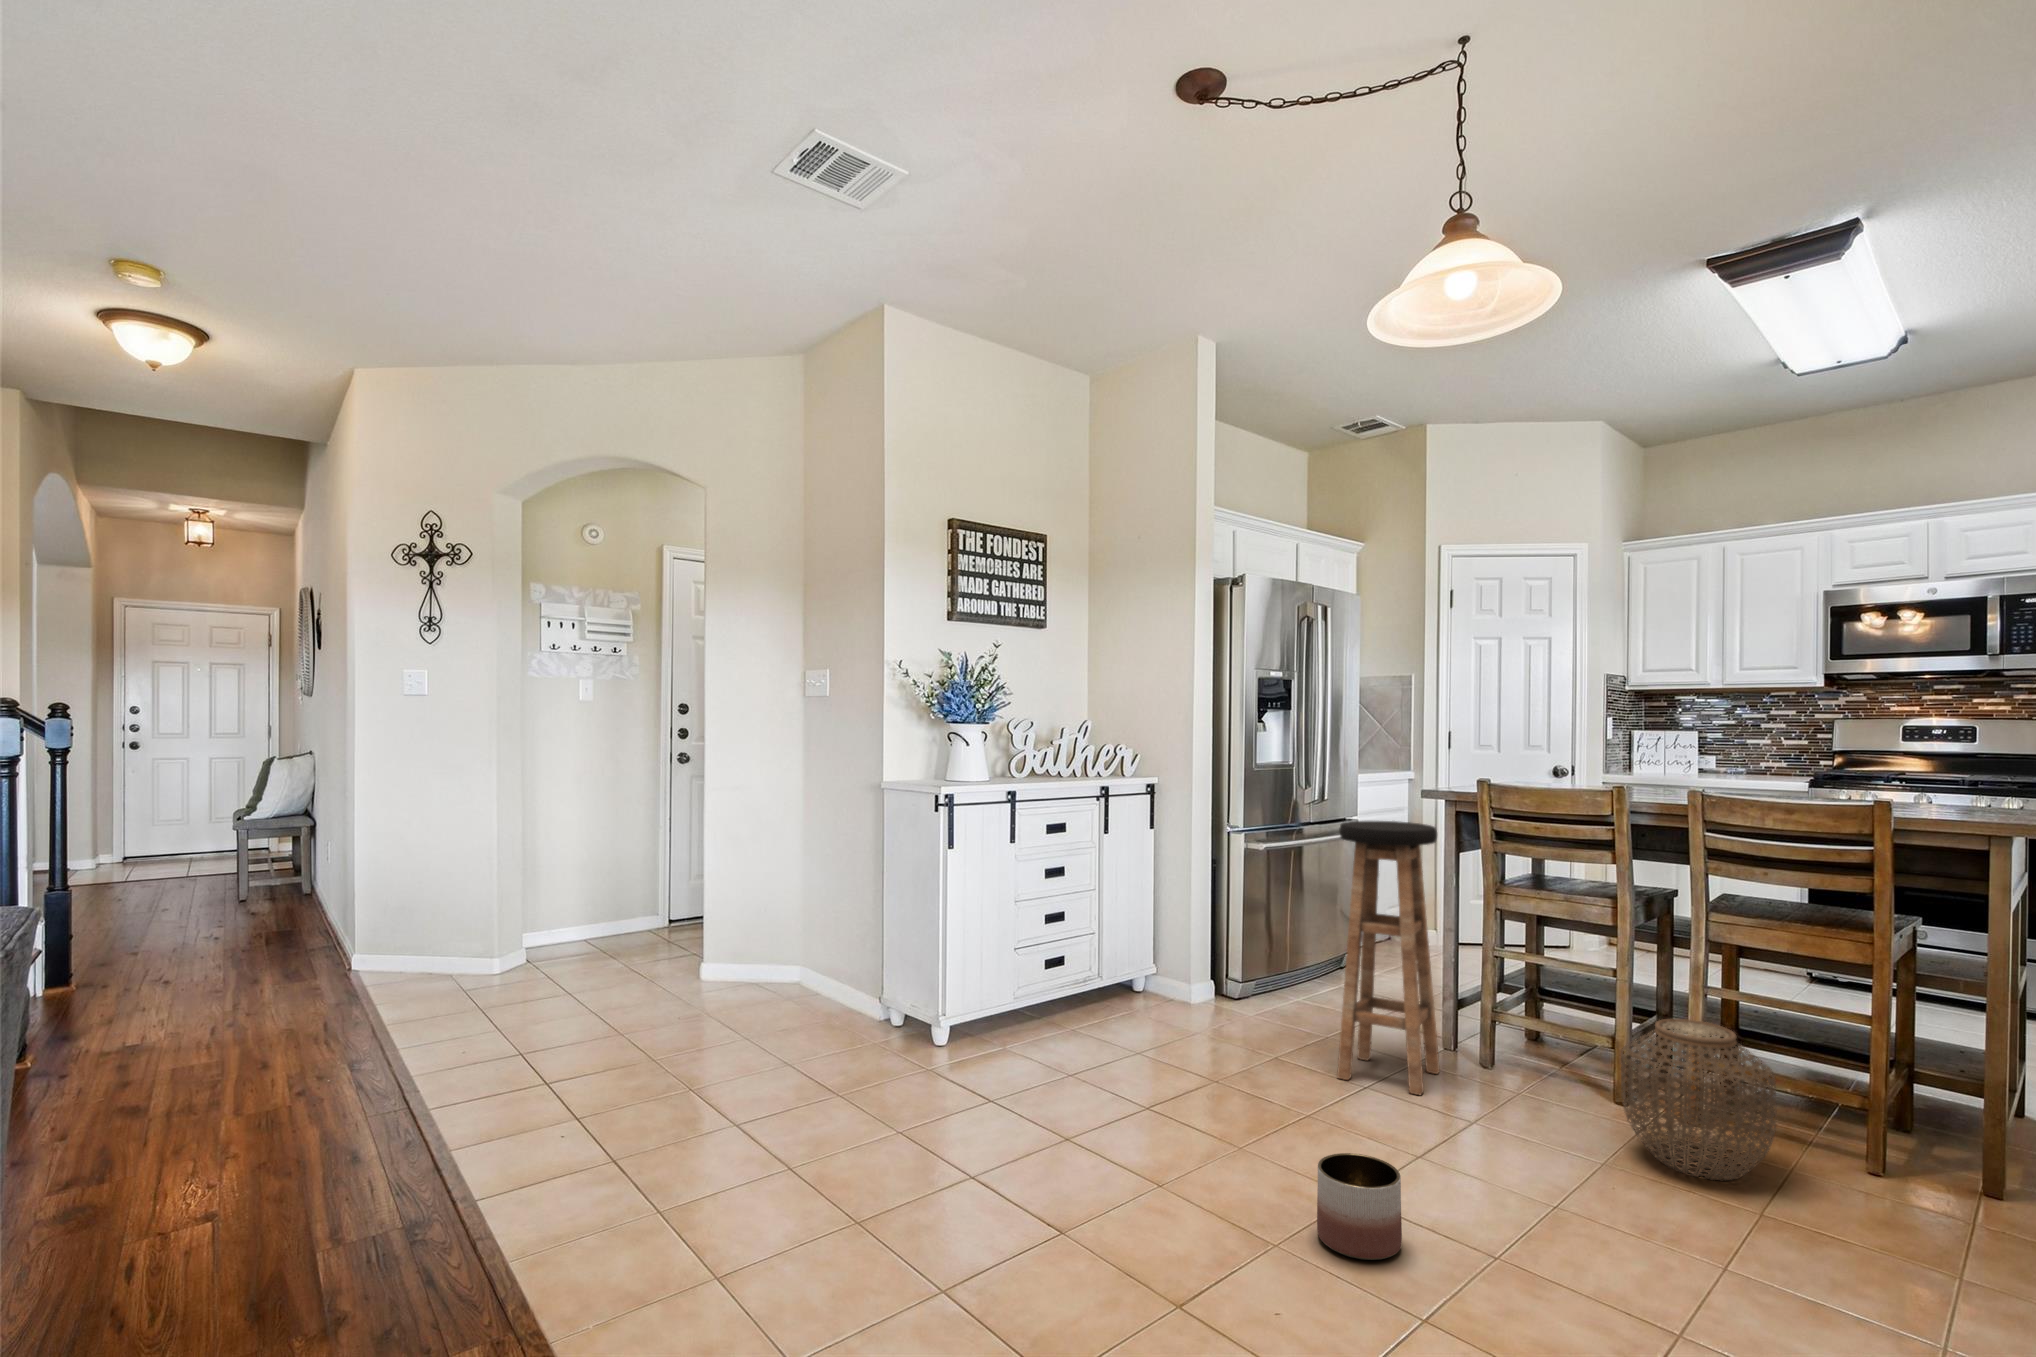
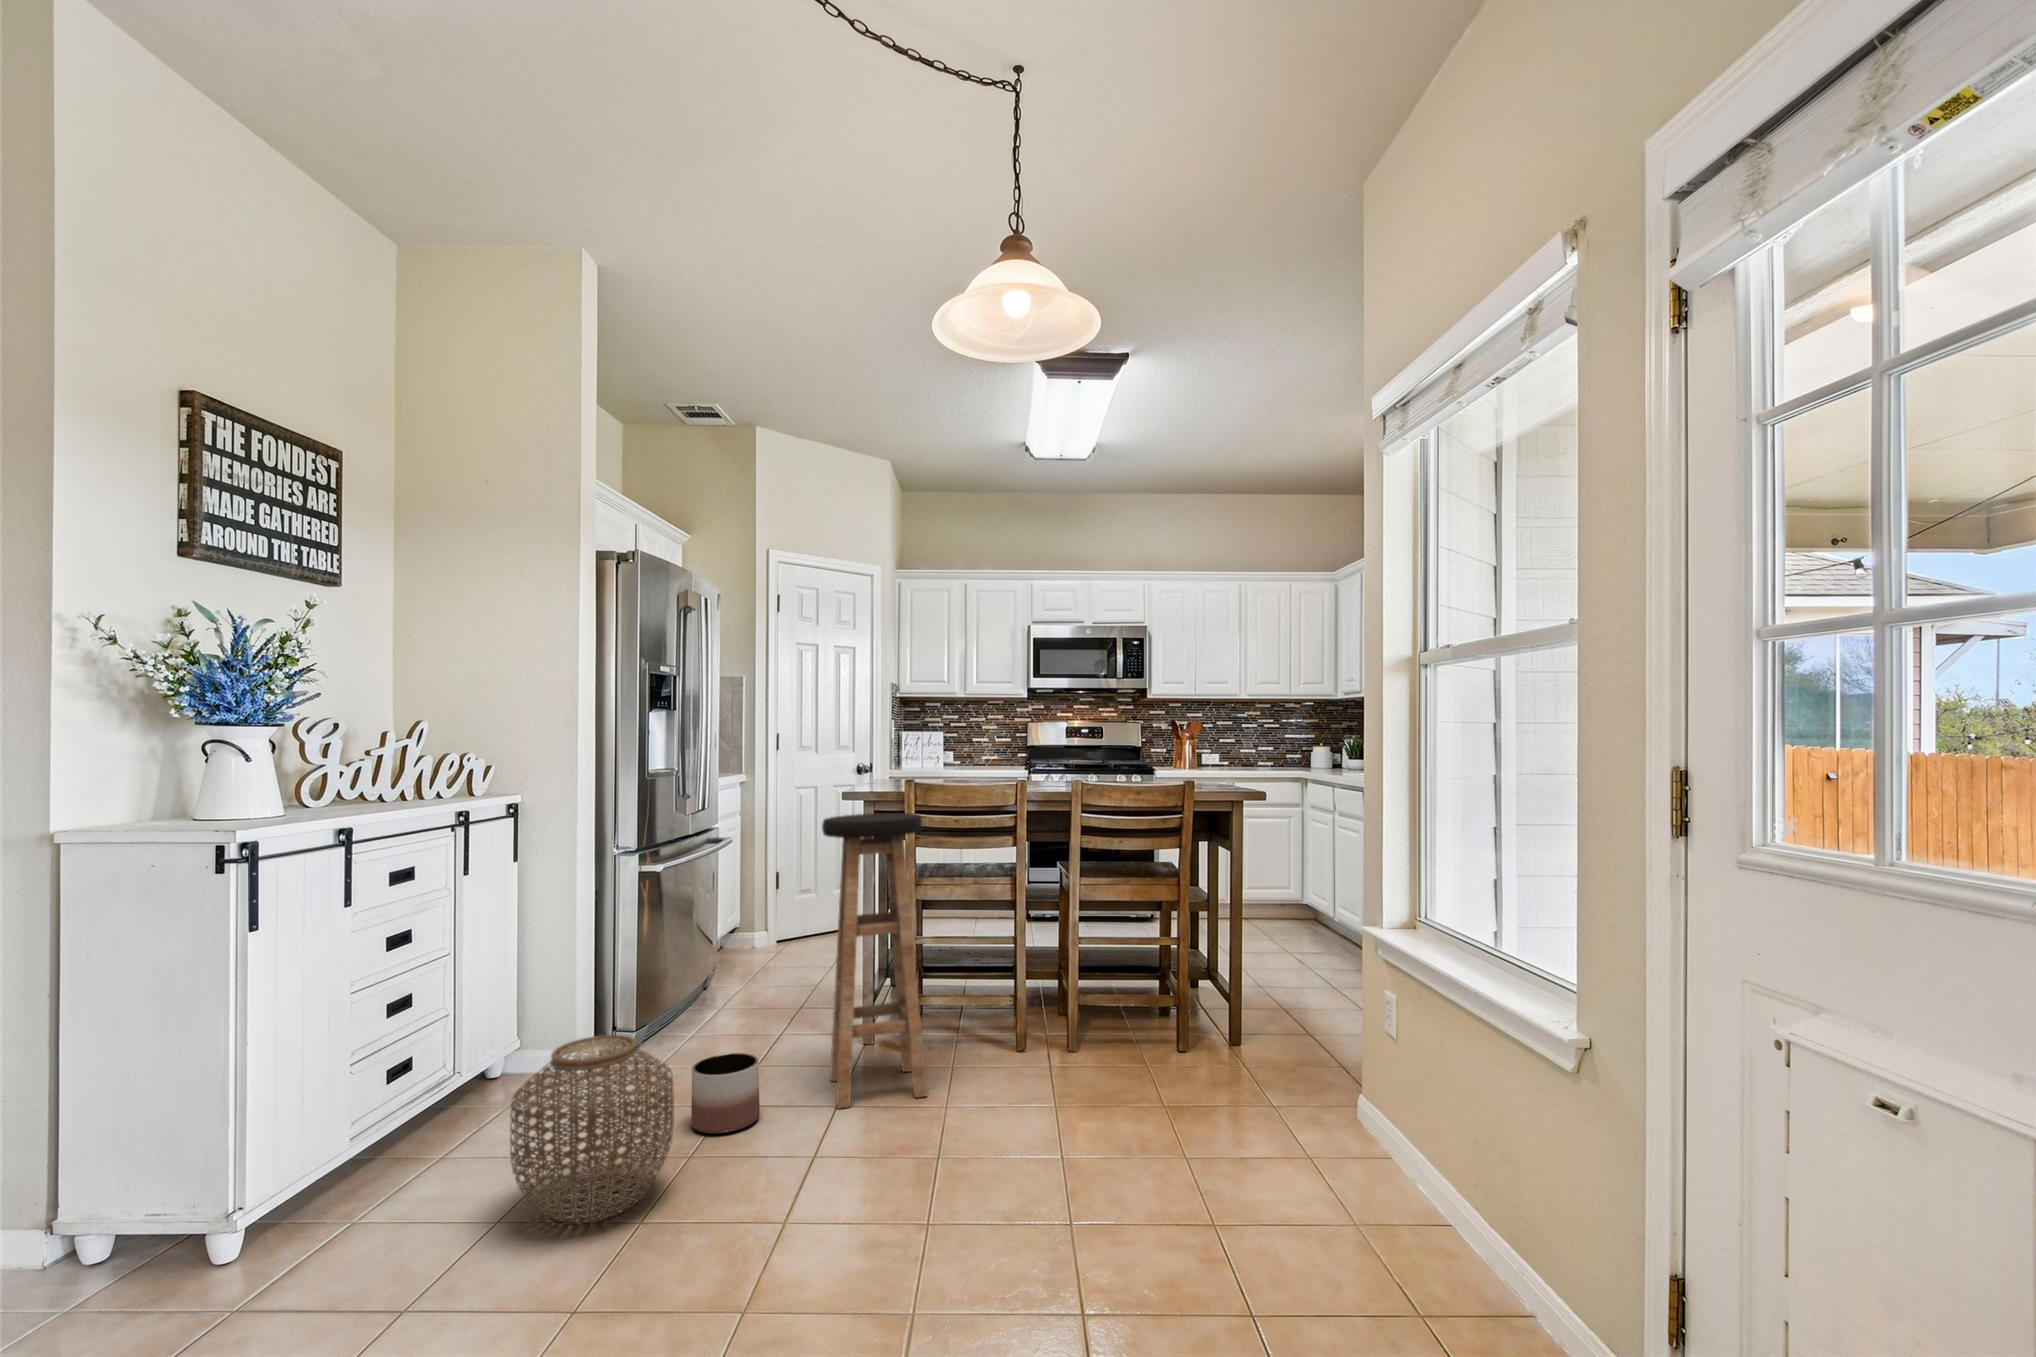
woven basket: present [1621,1019,1776,1180] -> present [510,1035,674,1223]
planter: present [1317,1153,1402,1260] -> present [691,1053,760,1134]

